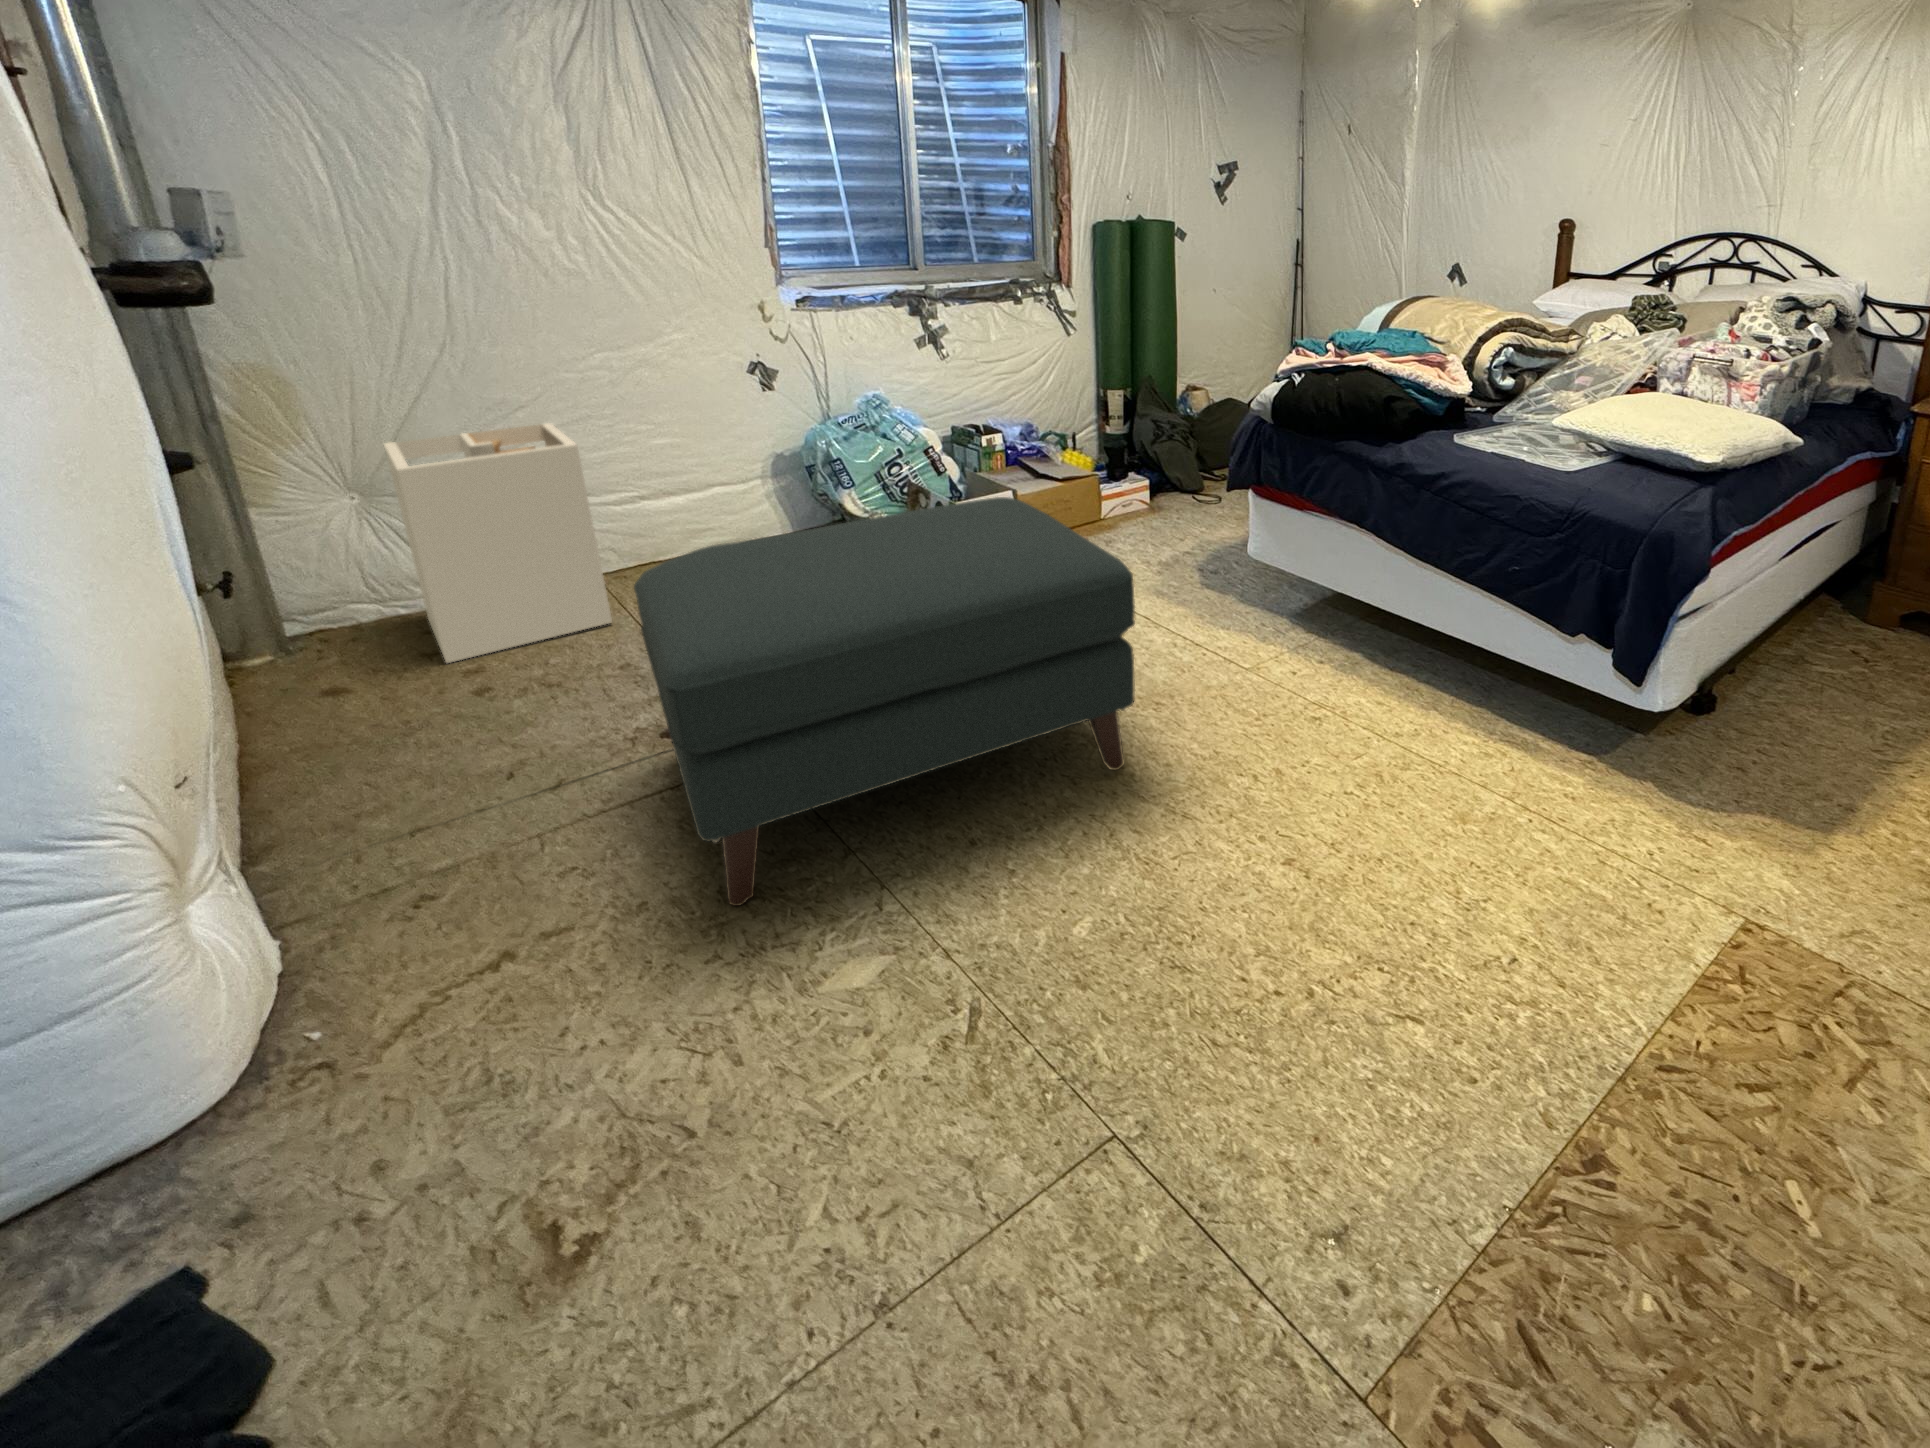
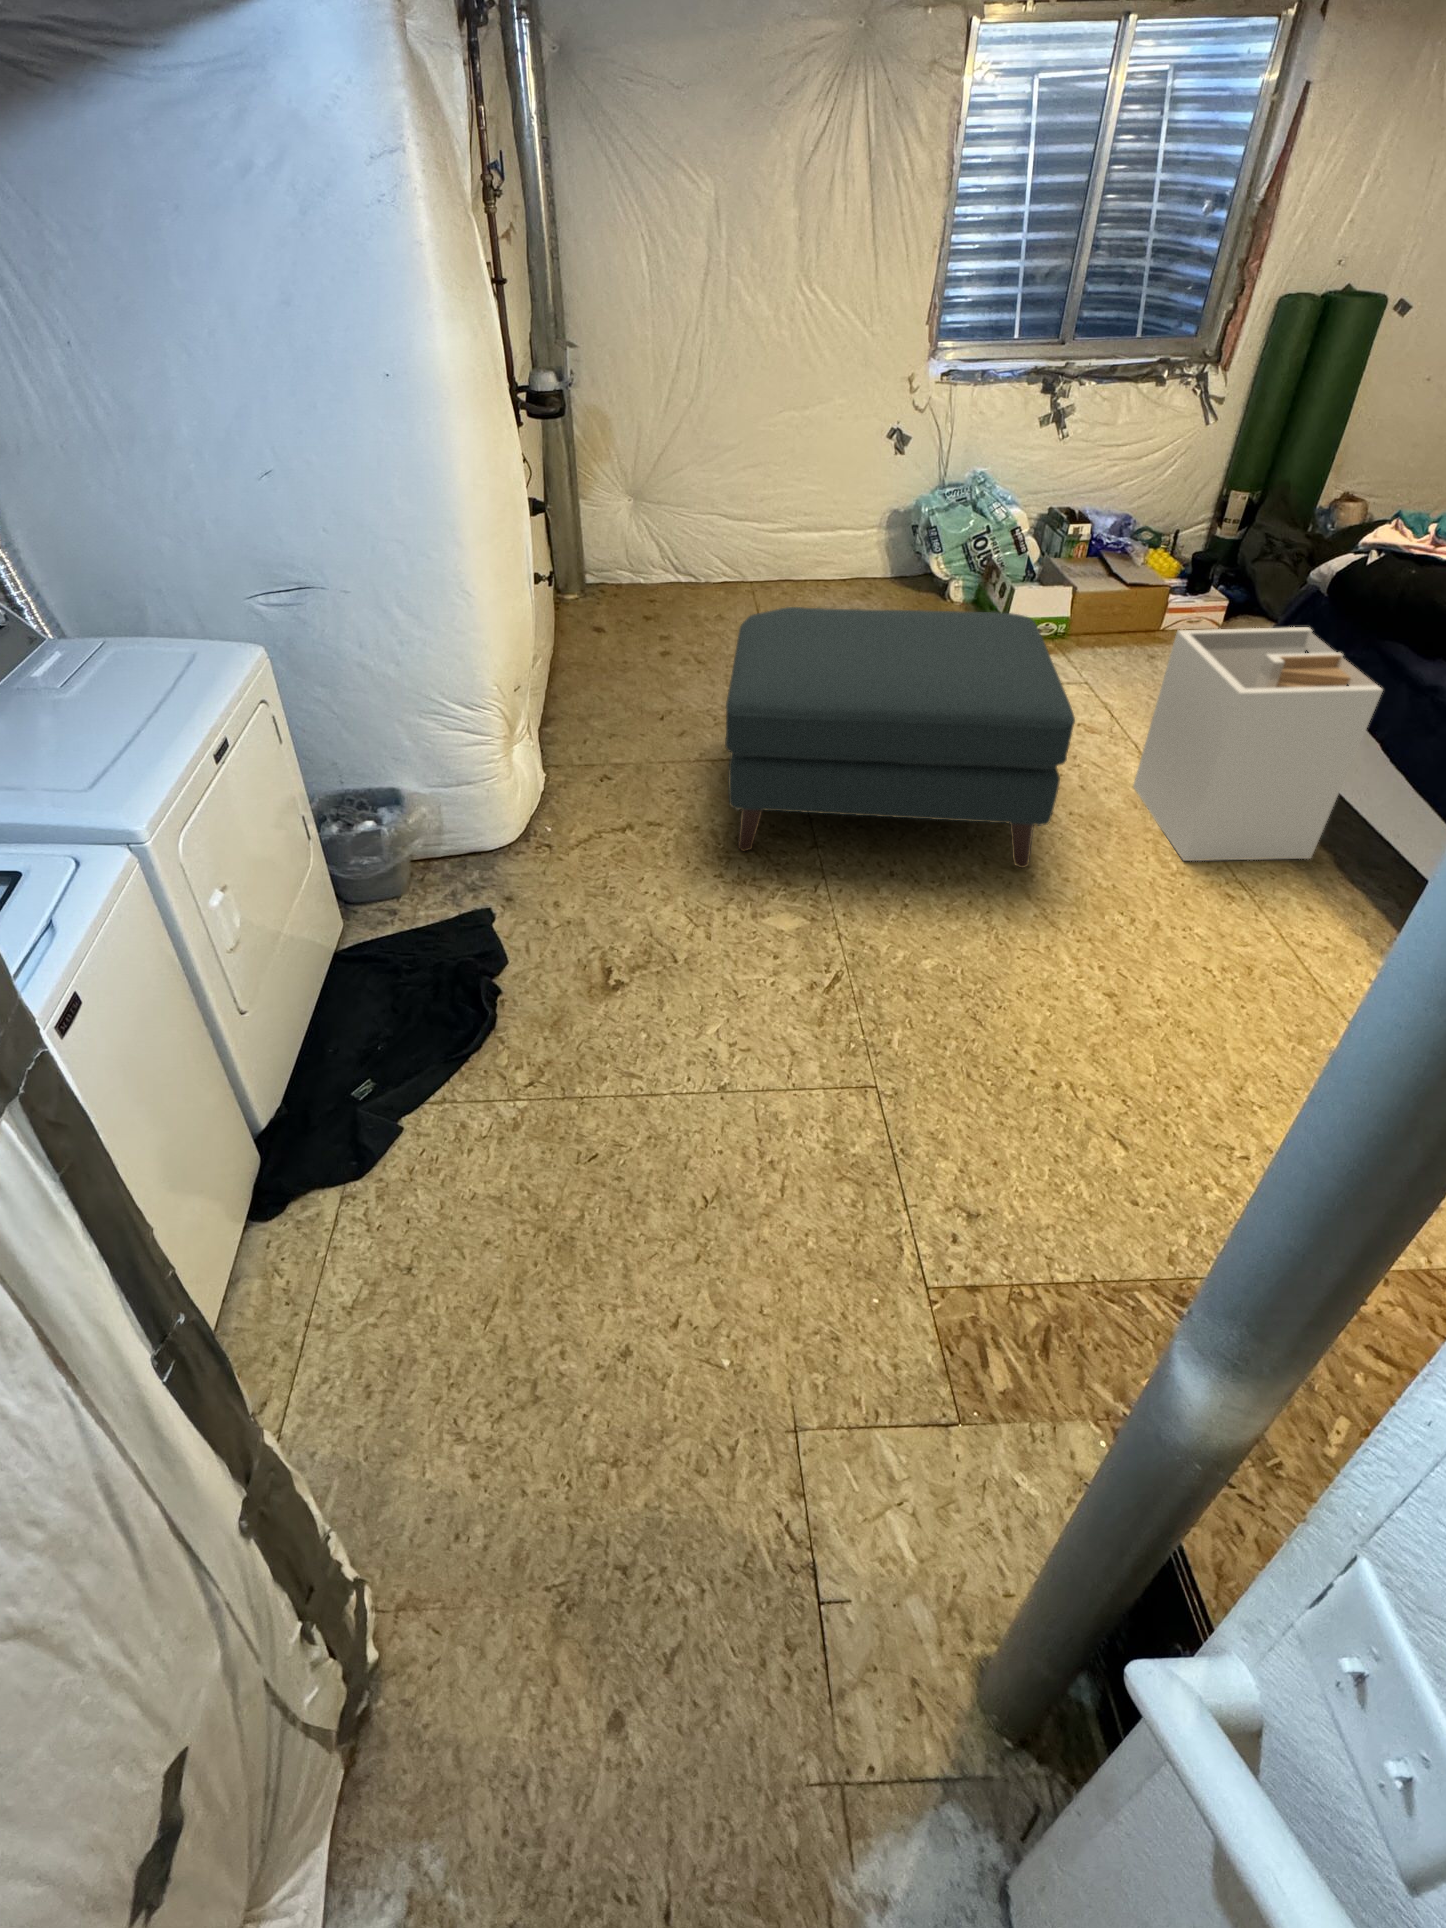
laundry hamper: present [384,423,612,663] -> present [1133,627,1383,861]

